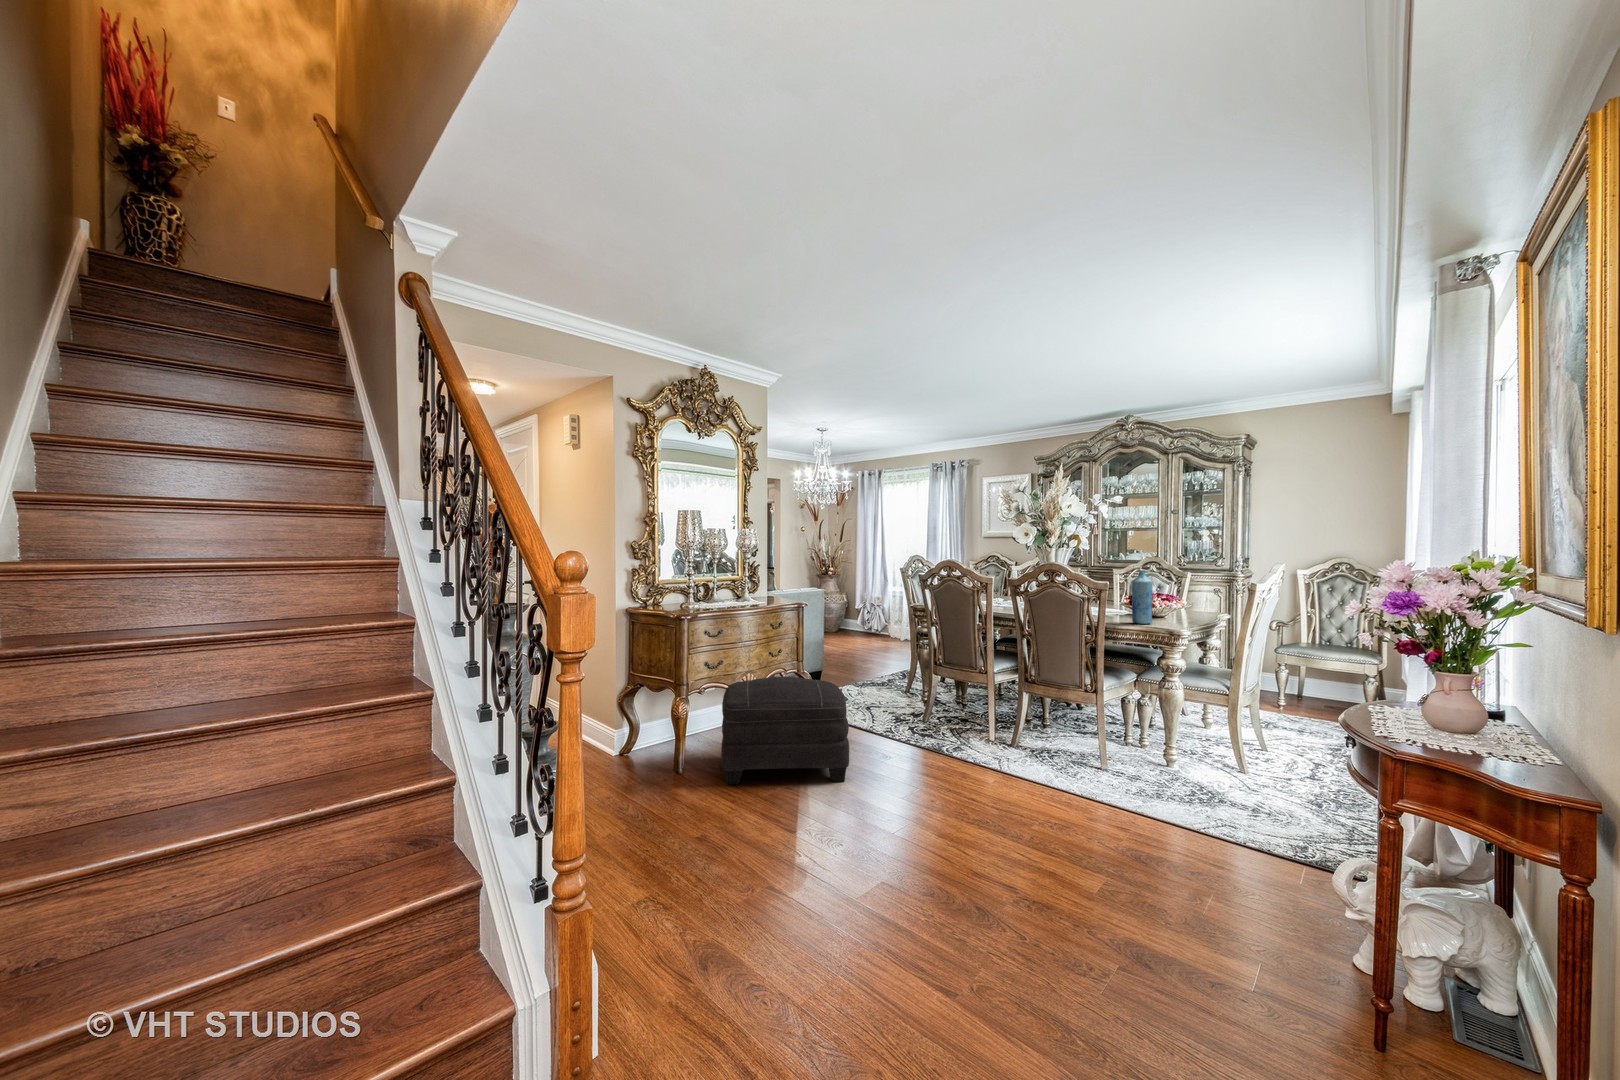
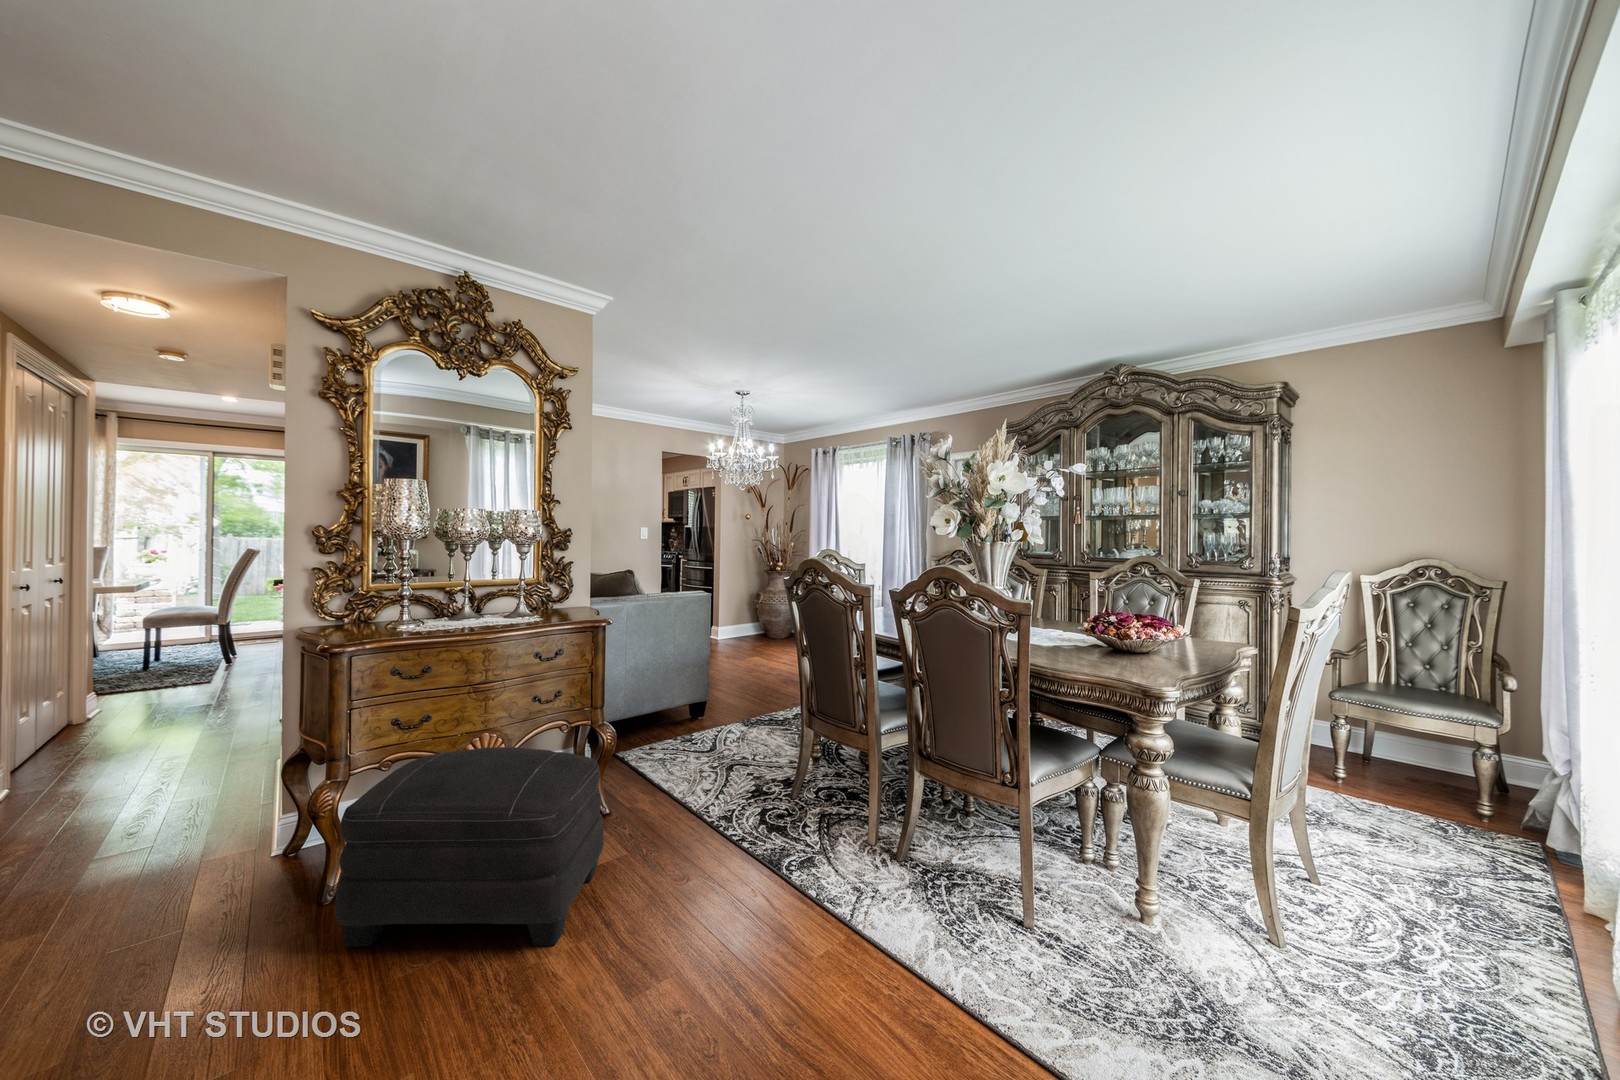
bottle: present [1132,571,1153,624] -> none [1088,580,1121,670]

